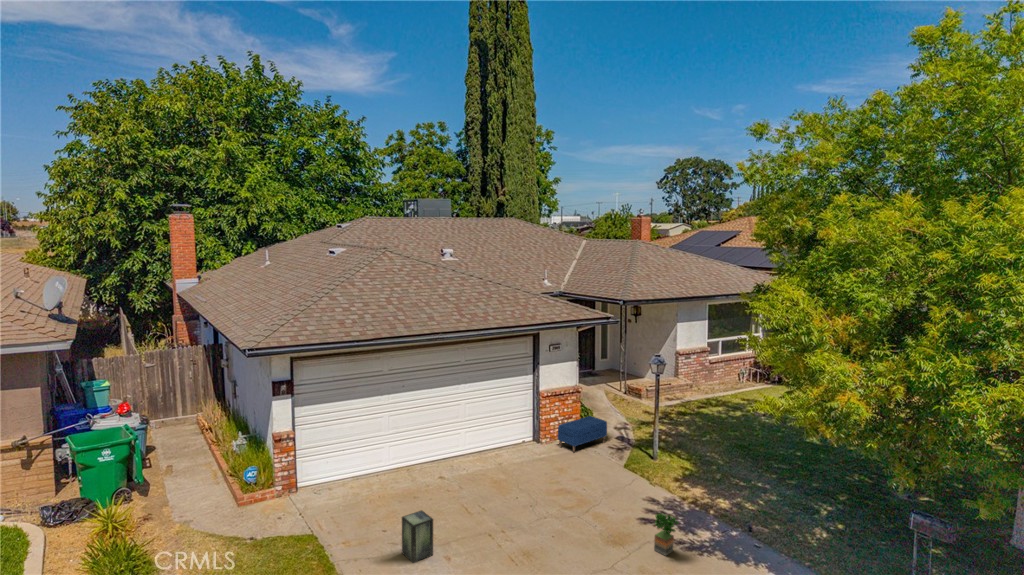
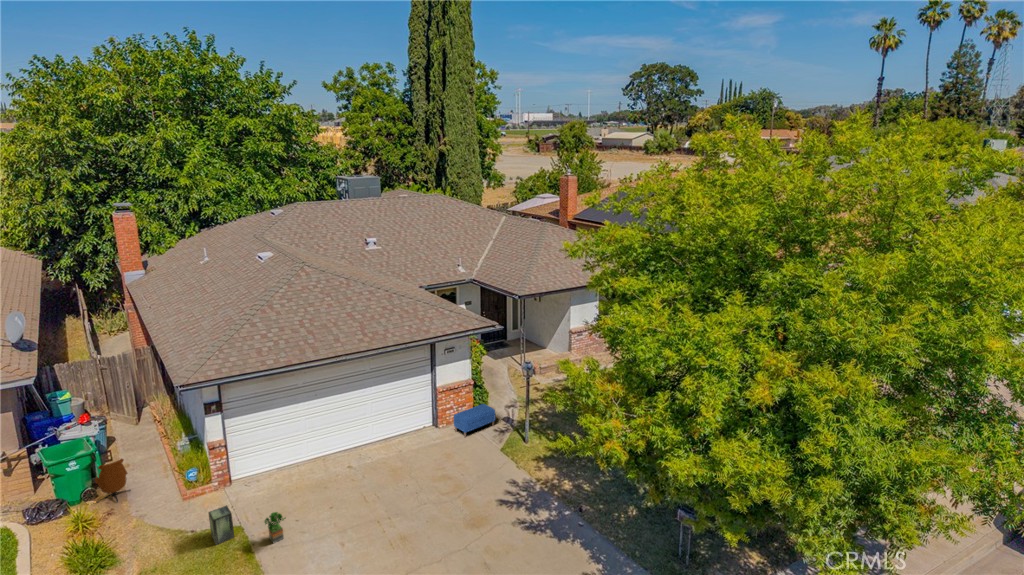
lounge chair: none [130,448,173,507] -> present [95,459,129,502]
storage box: present [402,510,433,563] -> present [209,505,234,545]
potted tree: present [654,514,678,556] -> present [265,512,286,543]

